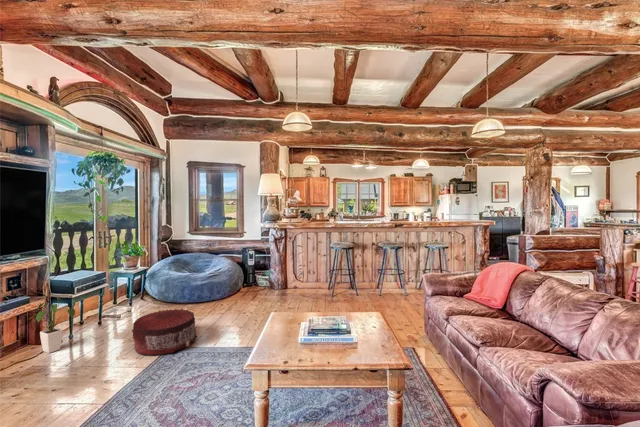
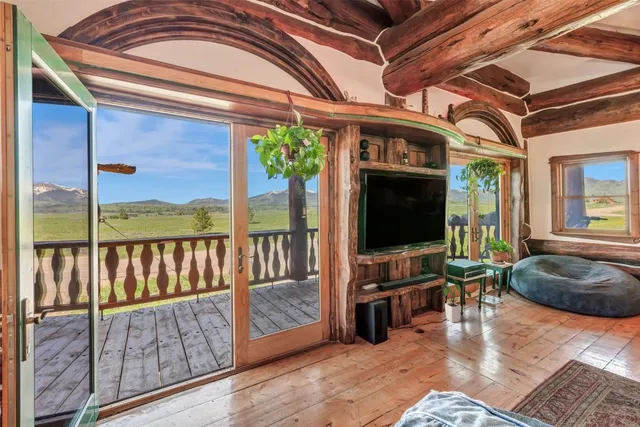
pouf: present [132,309,197,355] -> none [528,312,613,367]

